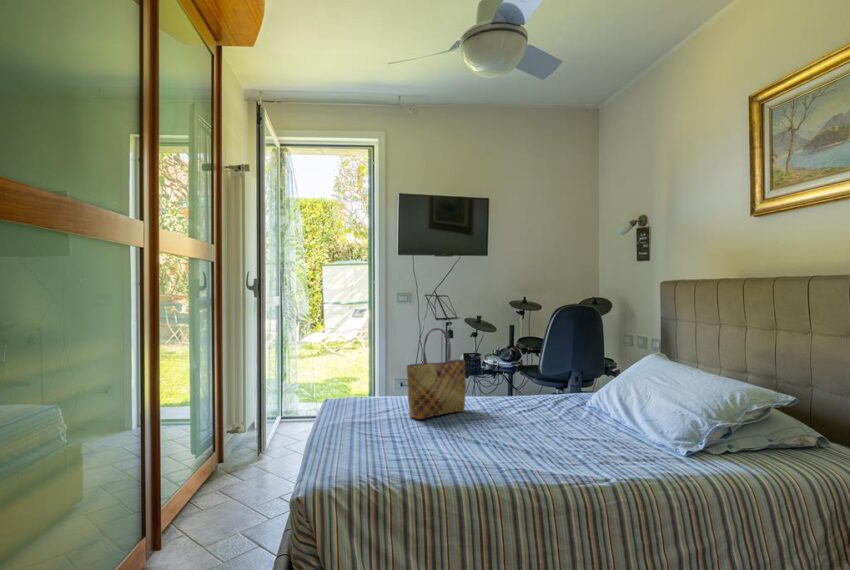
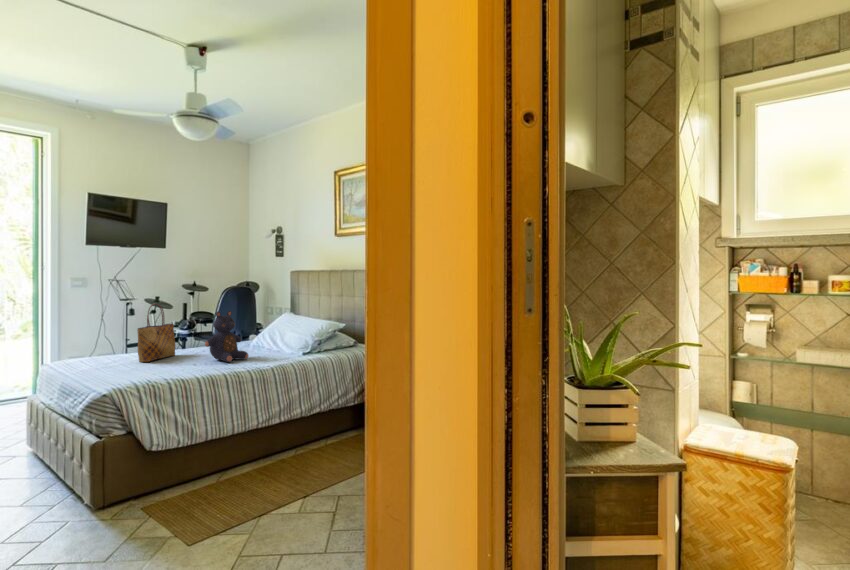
teddy bear: none [495,349,571,450] -> present [205,311,248,362]

